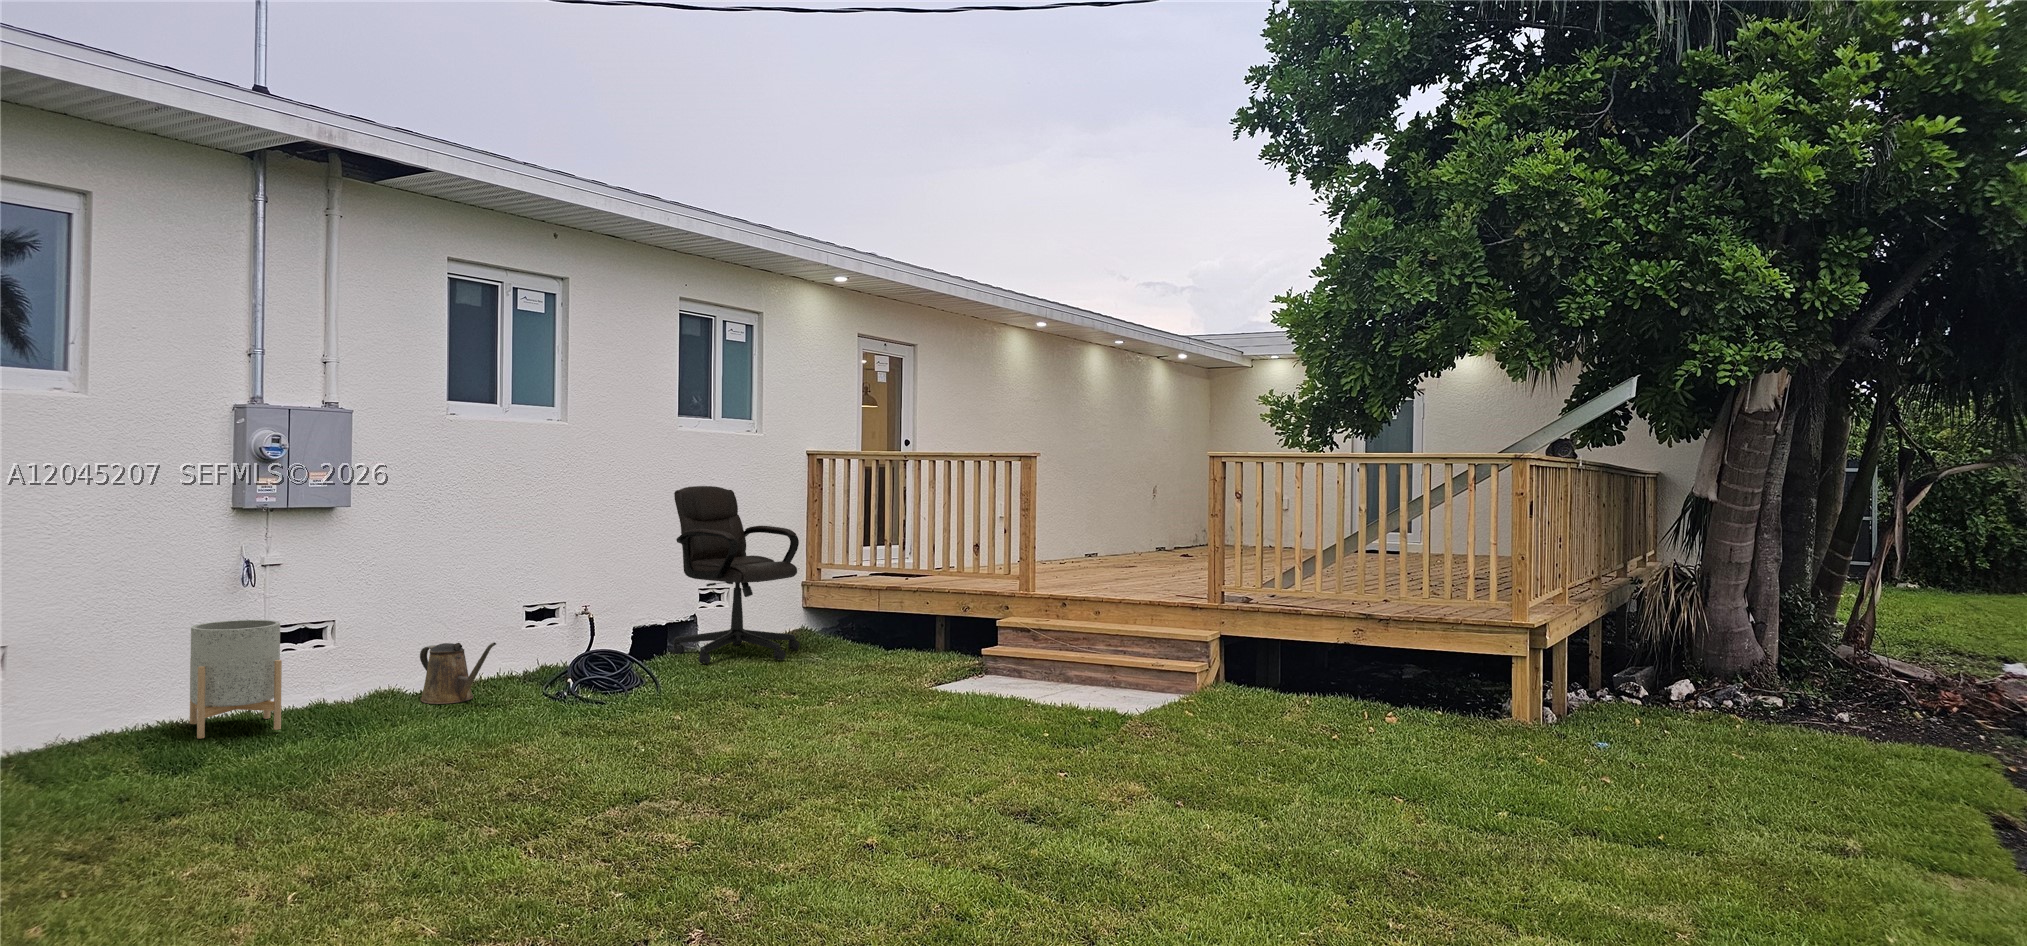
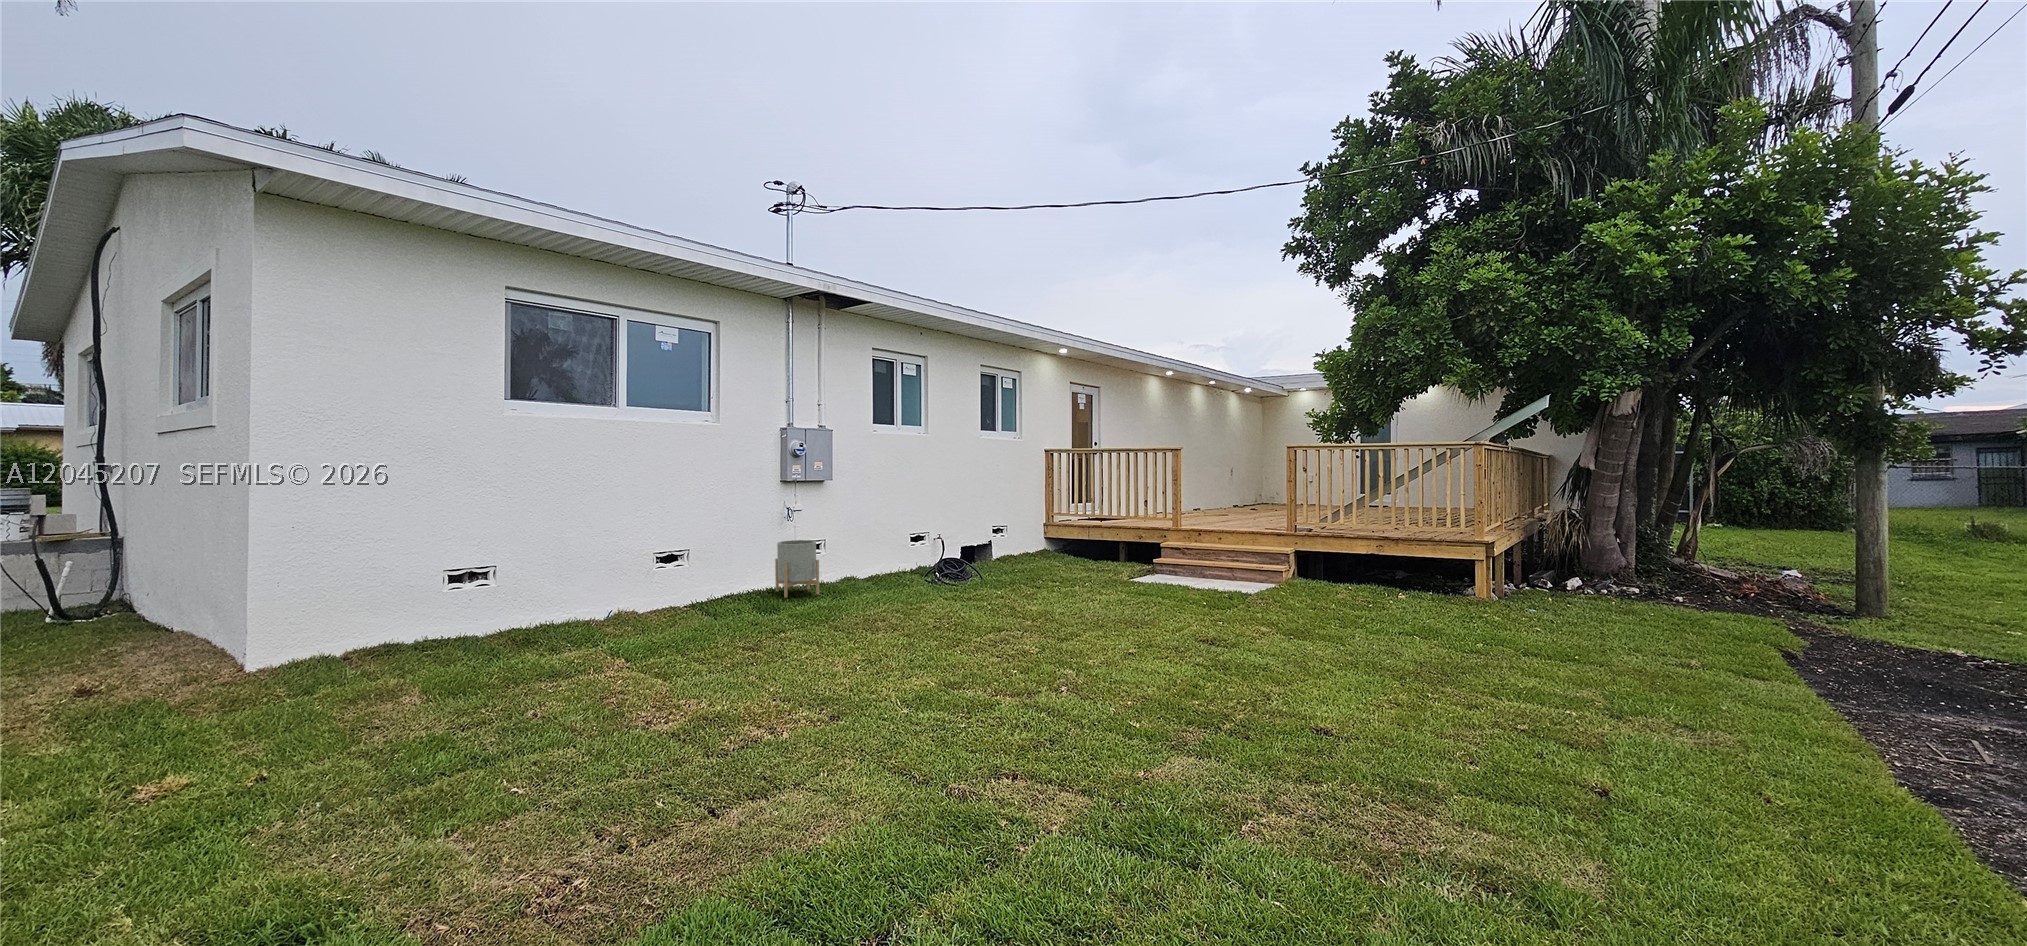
chair: present [673,486,800,664] -> none [980,471,1047,566]
watering can: present [420,642,496,704] -> none [868,552,909,584]

